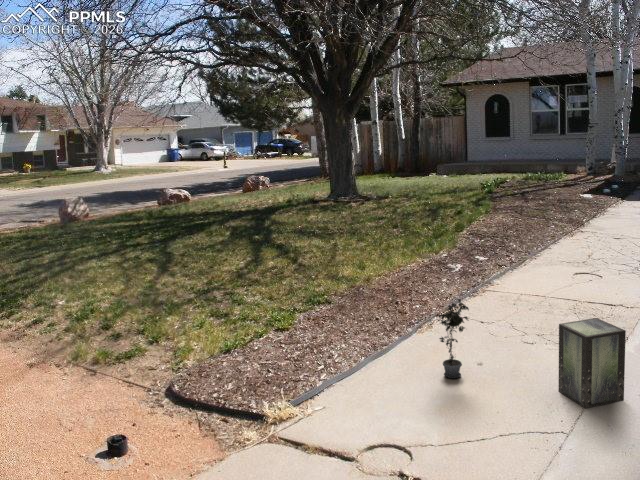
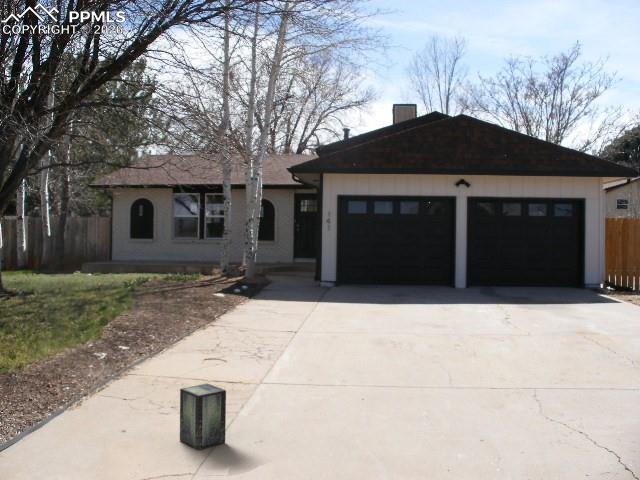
potted plant: present [439,299,469,378] -> none [84,374,113,439]

